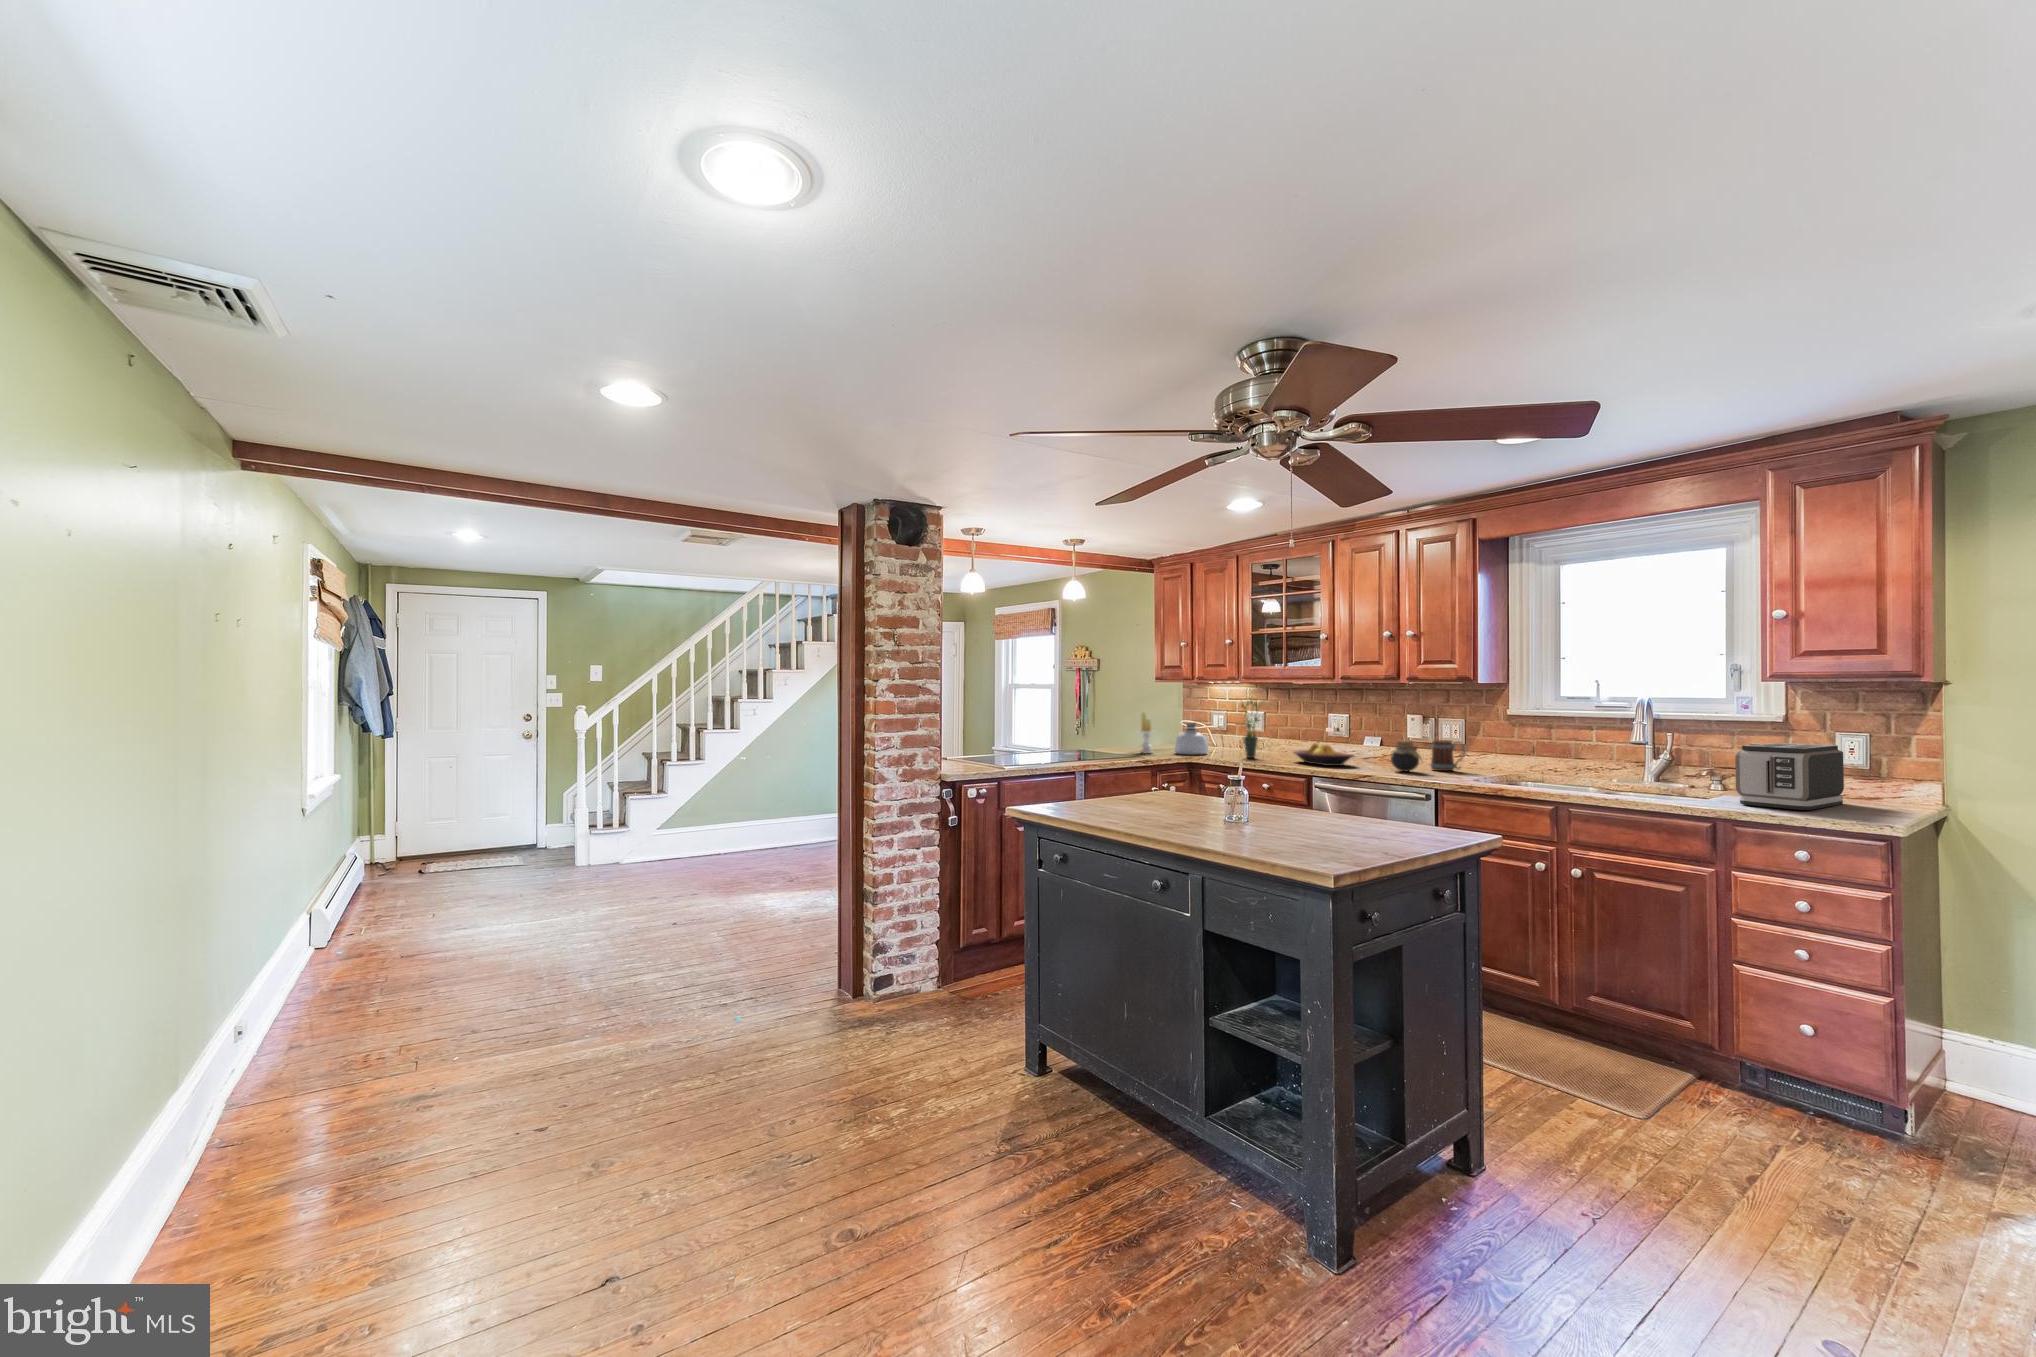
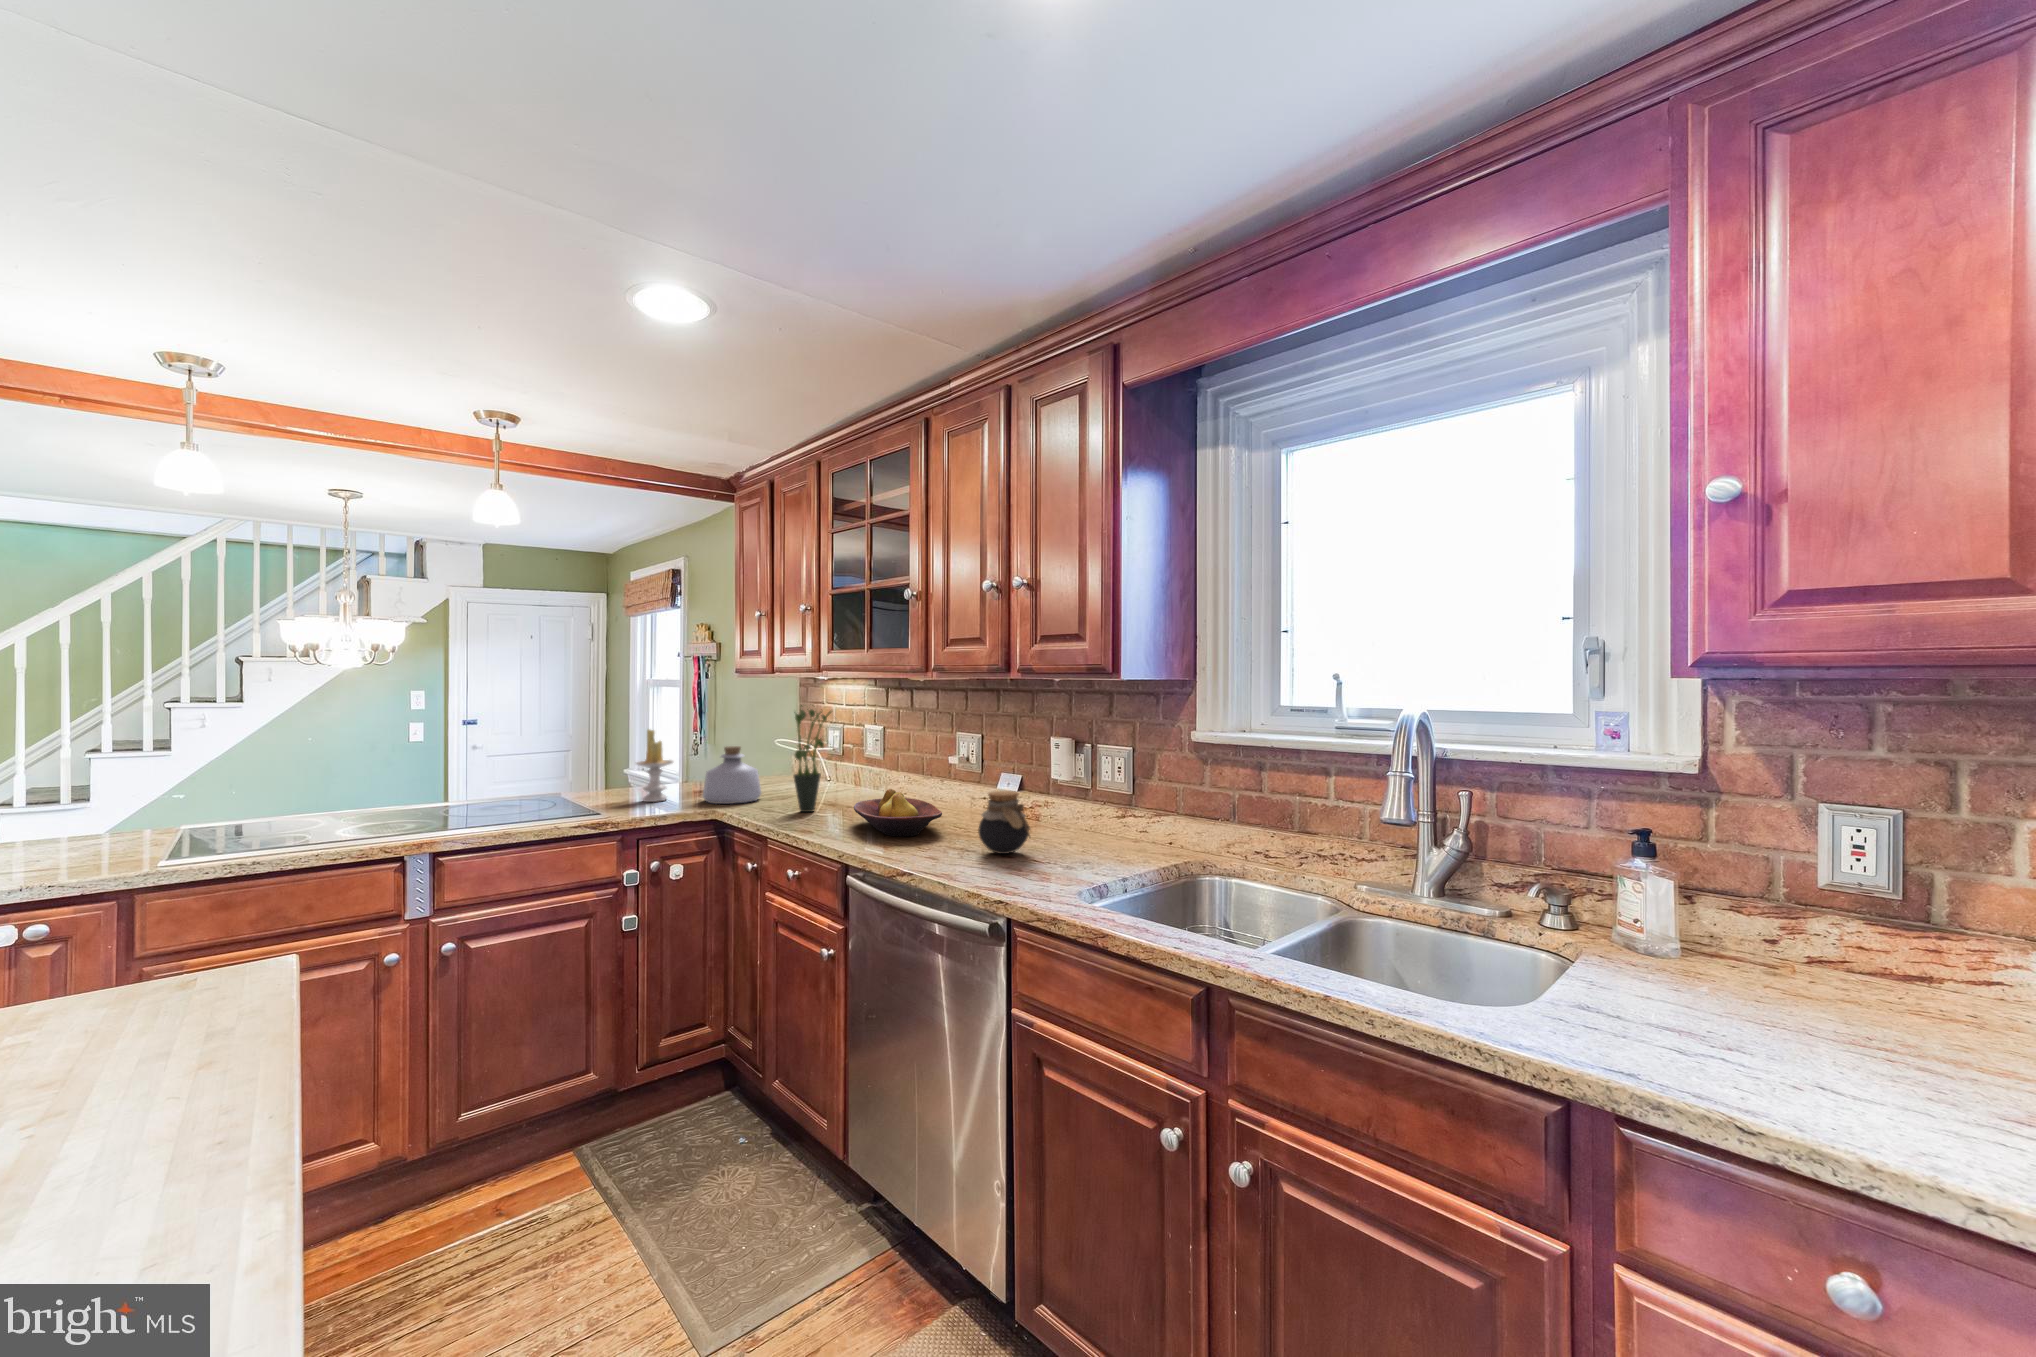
mug: present [1430,740,1466,771] -> none [1062,787,1119,849]
toaster: present [1735,743,1844,810] -> none [1617,837,1878,1080]

